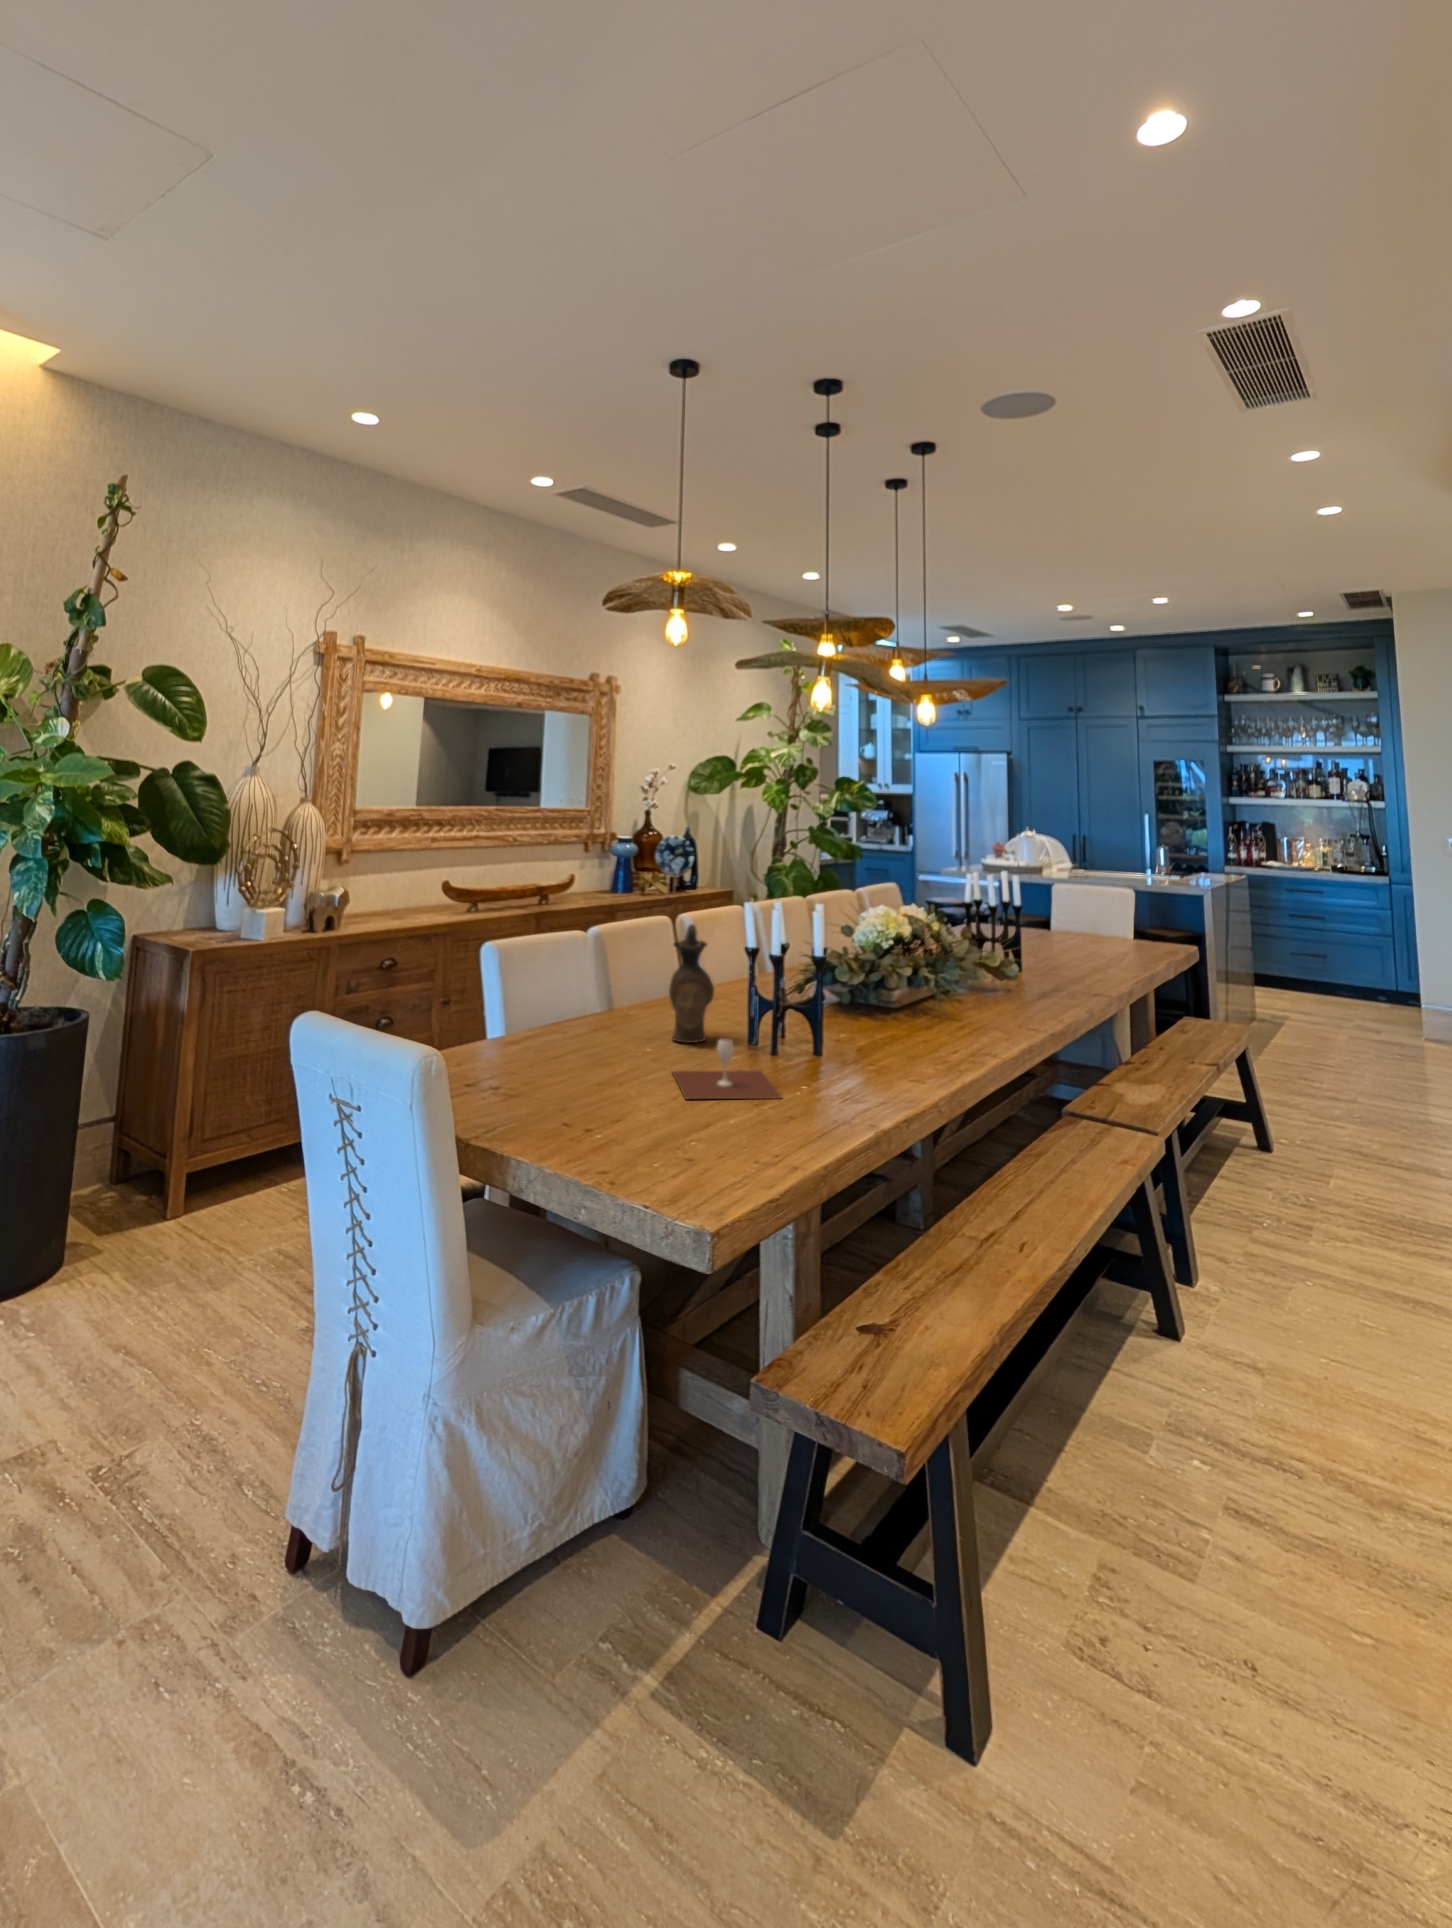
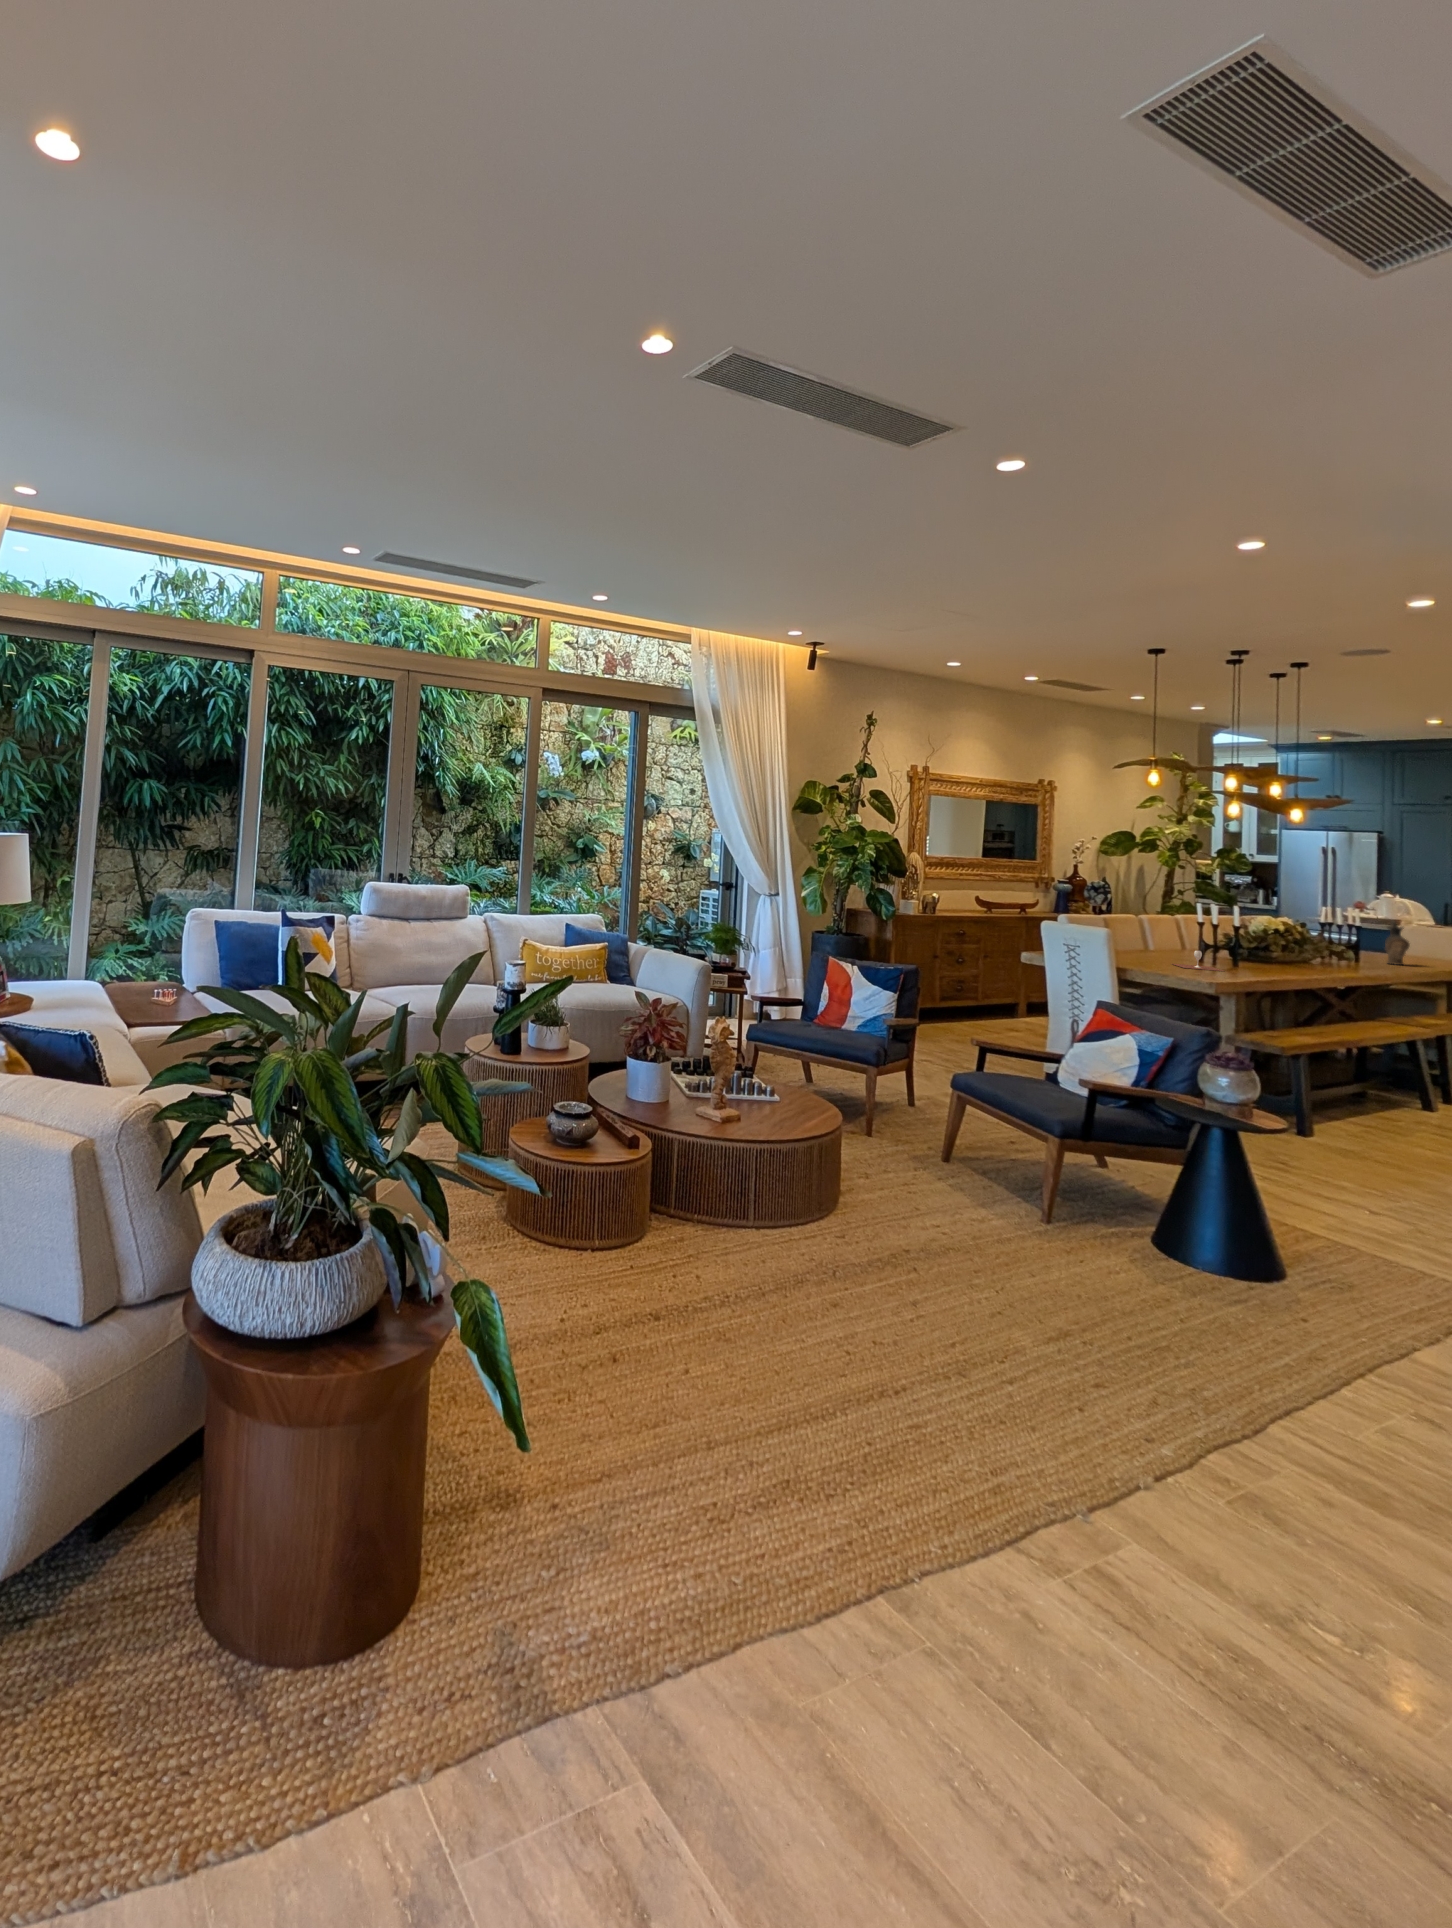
ceramic pitcher: present [669,924,714,1043] -> present [1385,920,1410,965]

